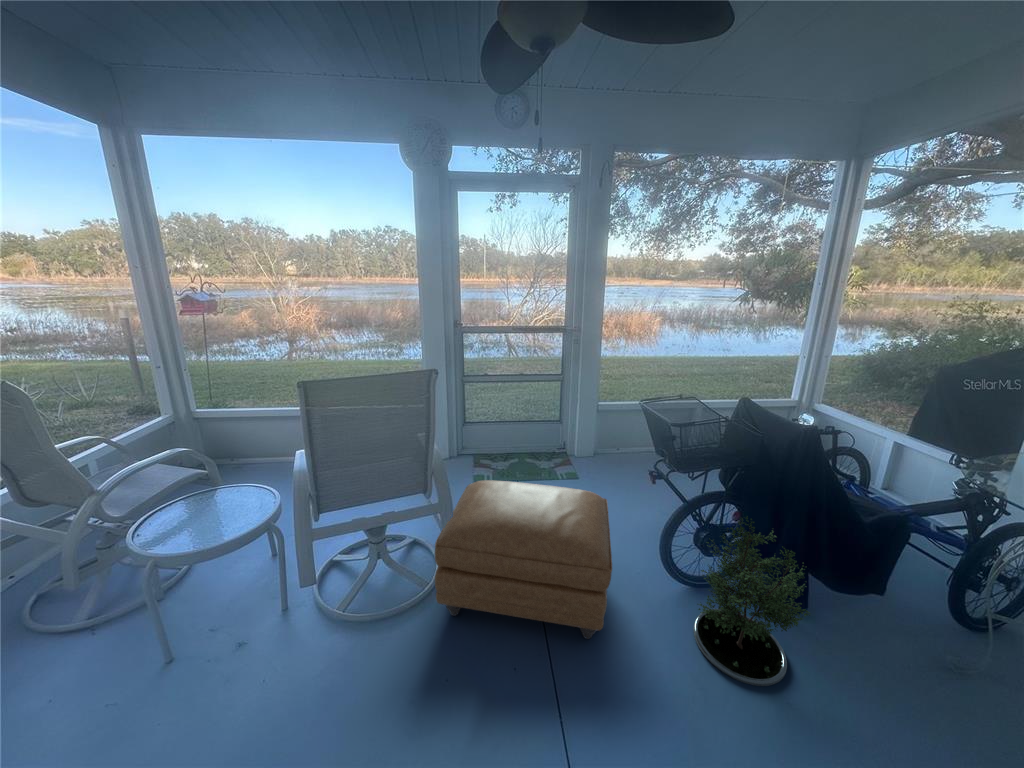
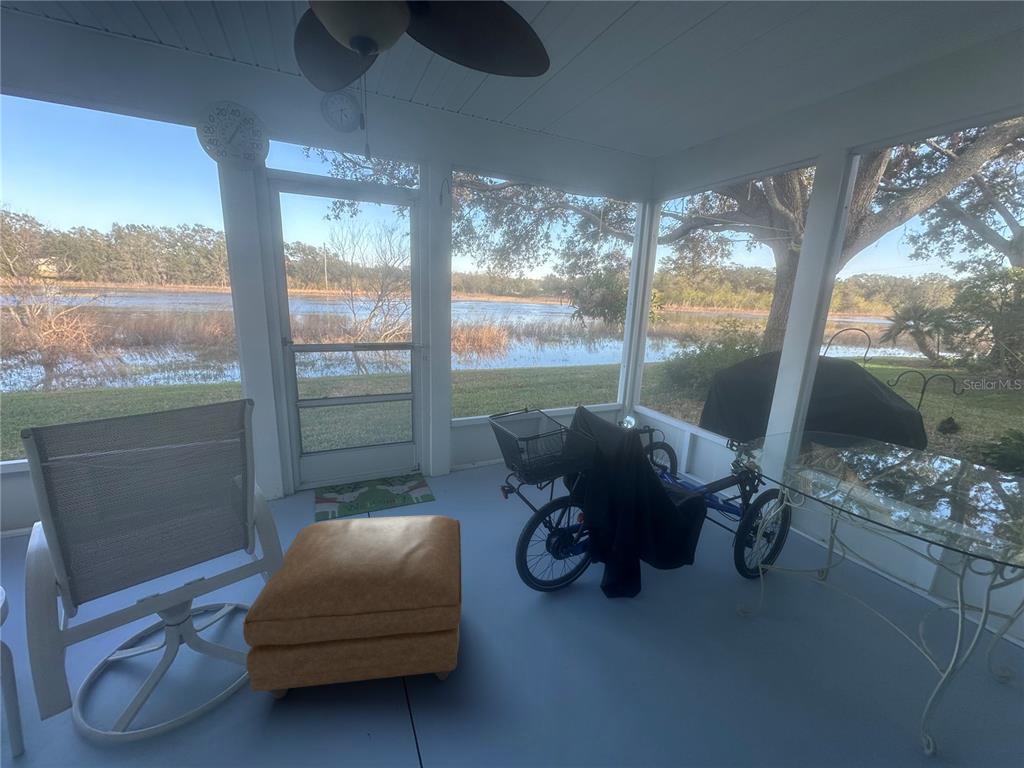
potted tree: present [694,516,810,686] -> none [547,522,641,682]

